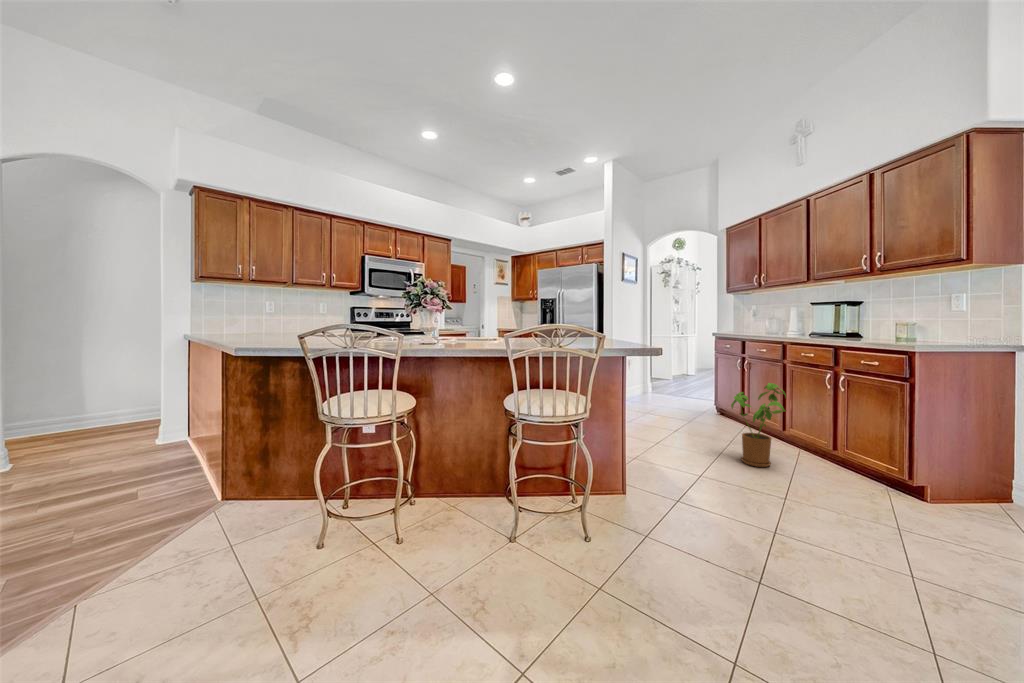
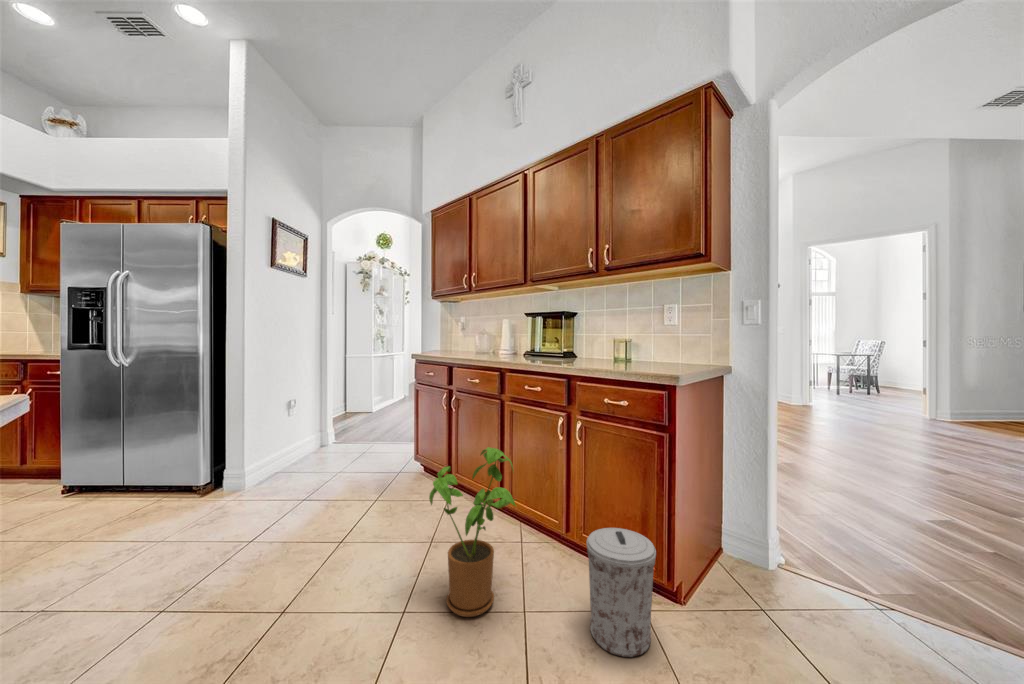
trash can: none [834,434,887,500] -> present [586,528,656,657]

